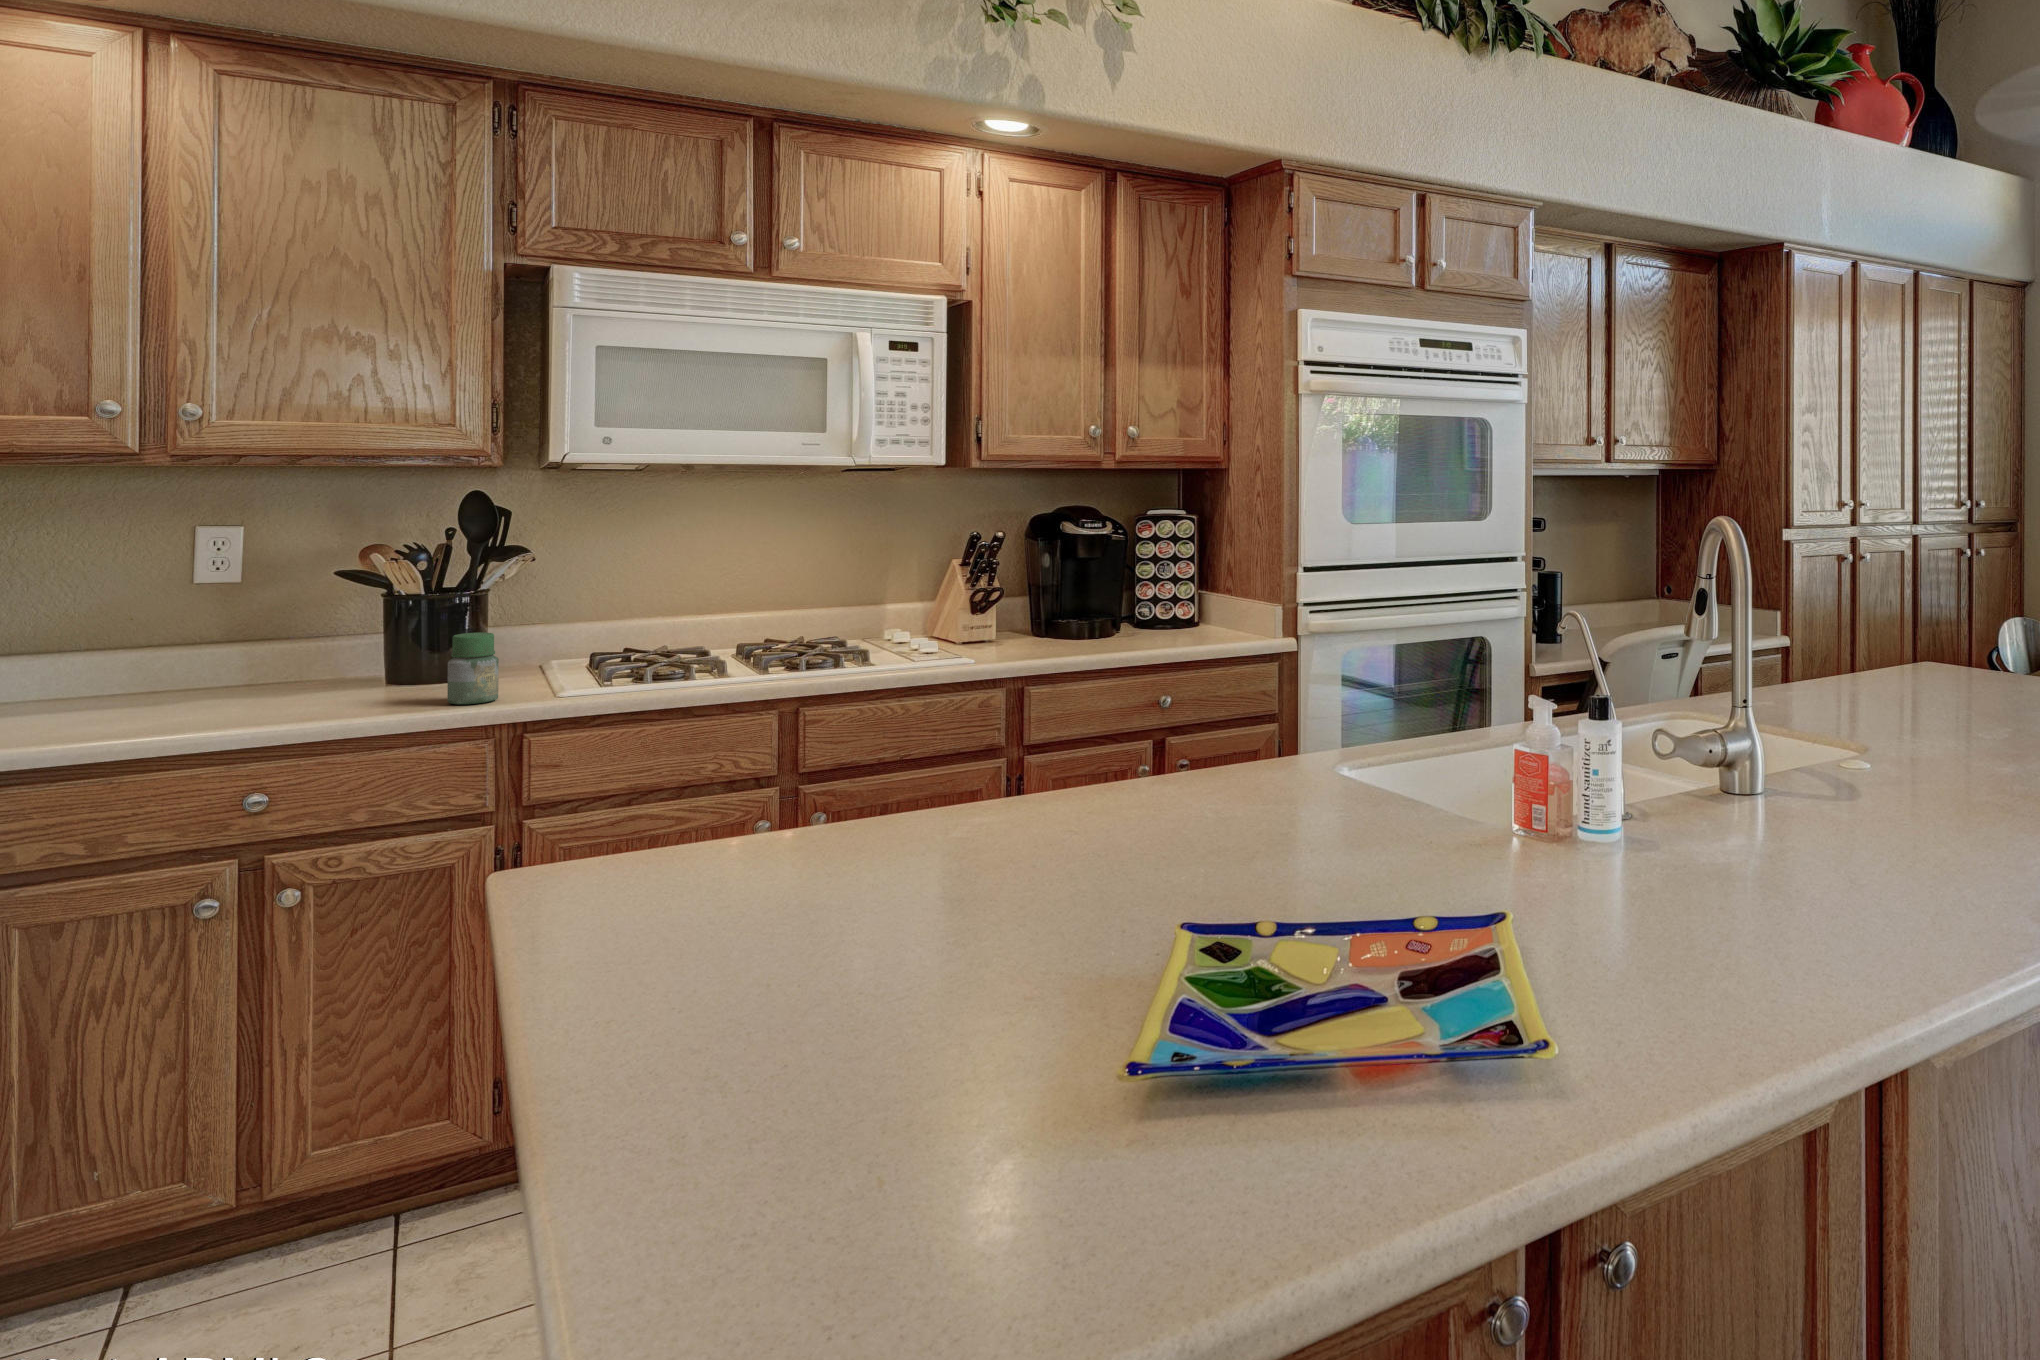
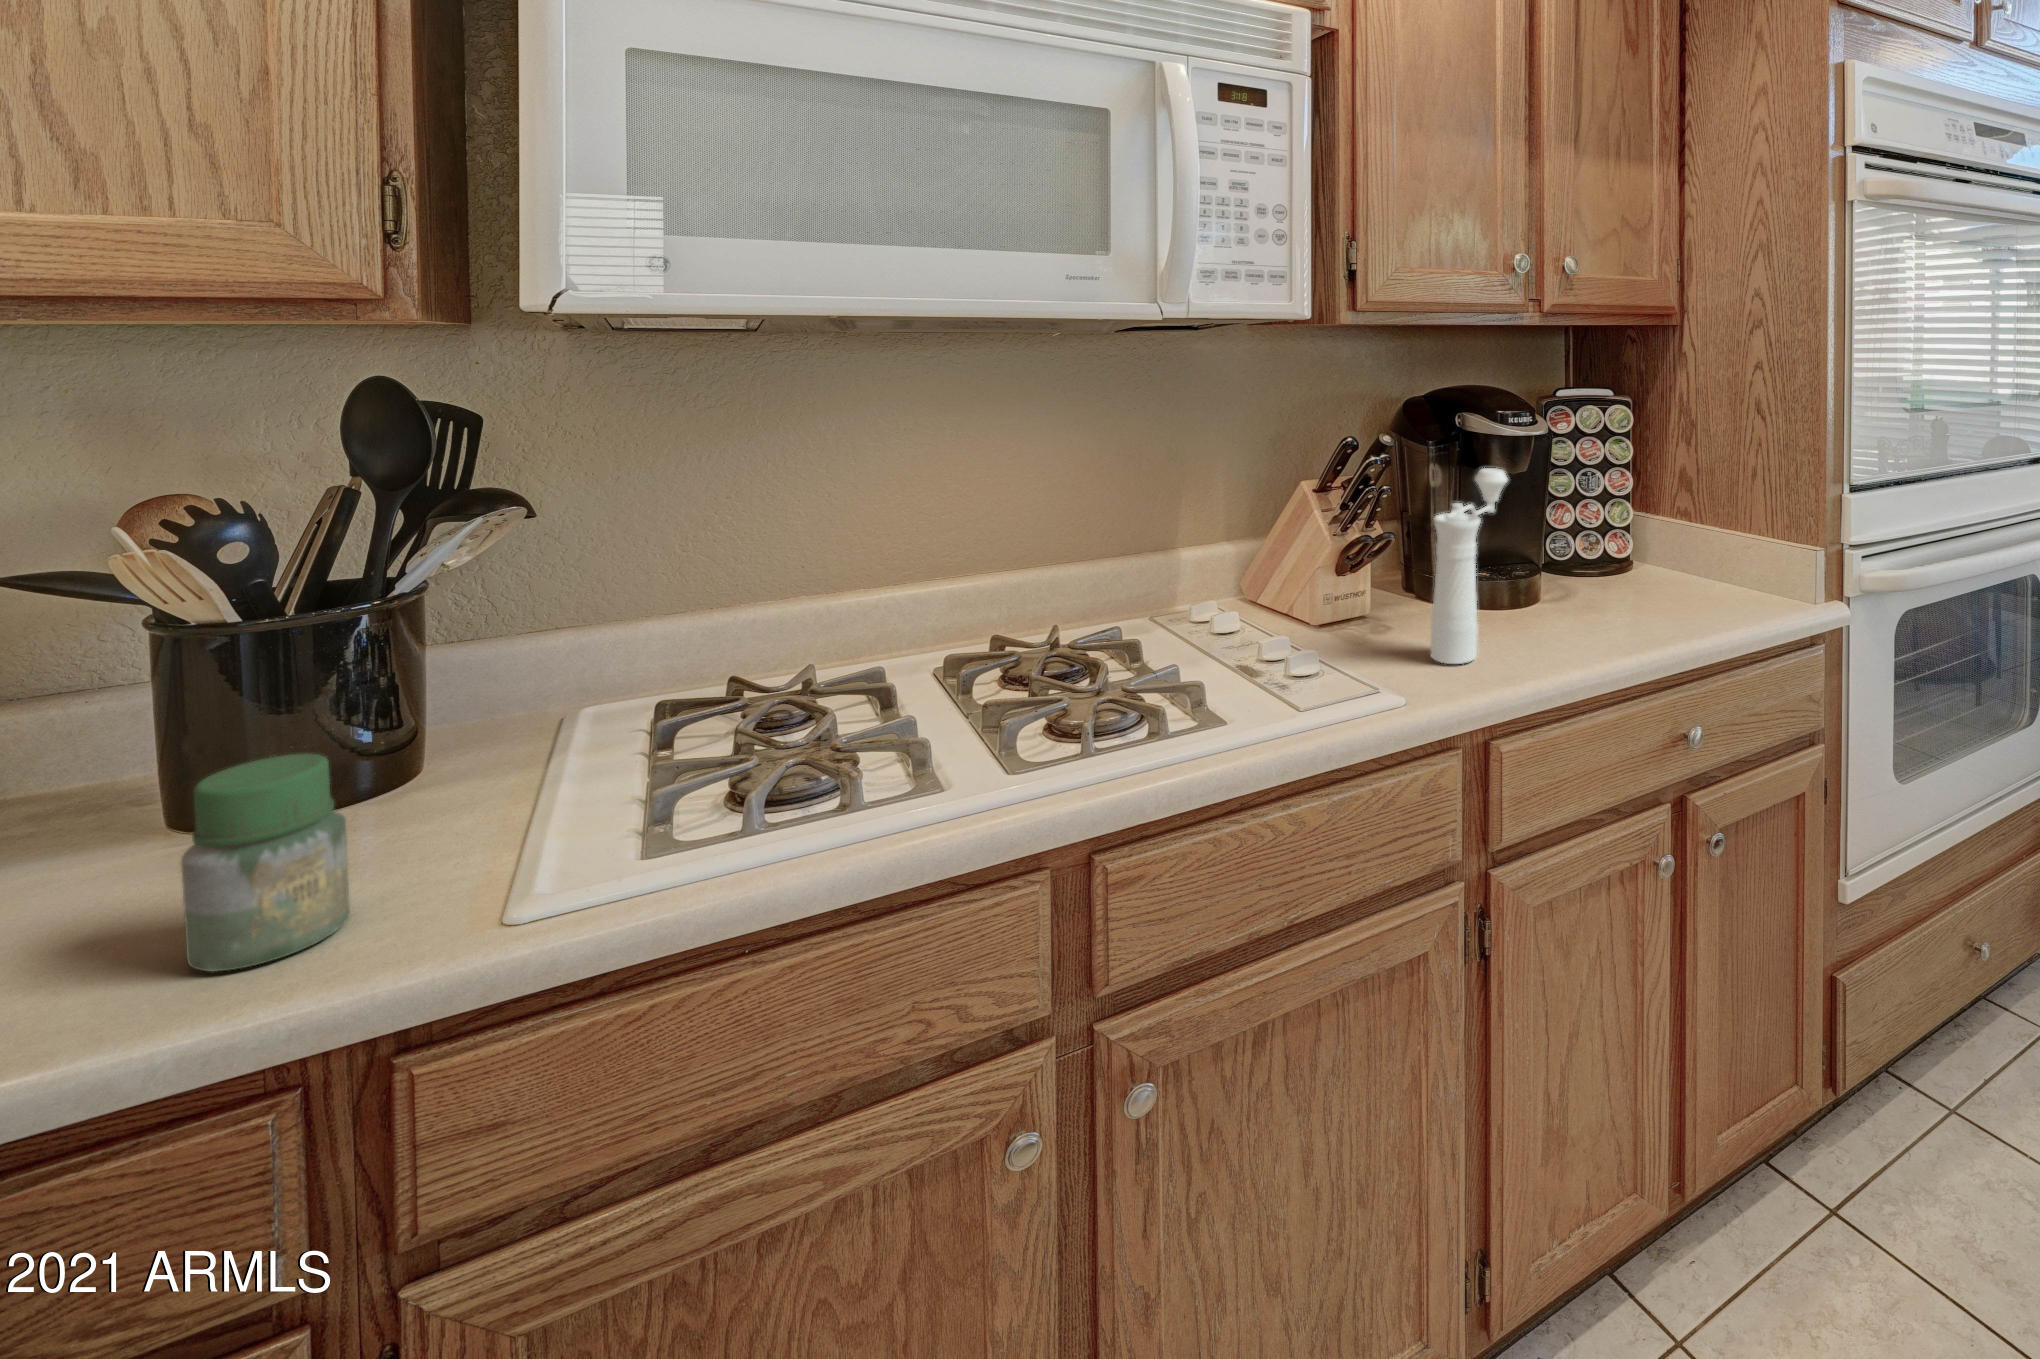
pepper mill: none [1010,551,1068,654] -> present [1431,468,1508,664]

